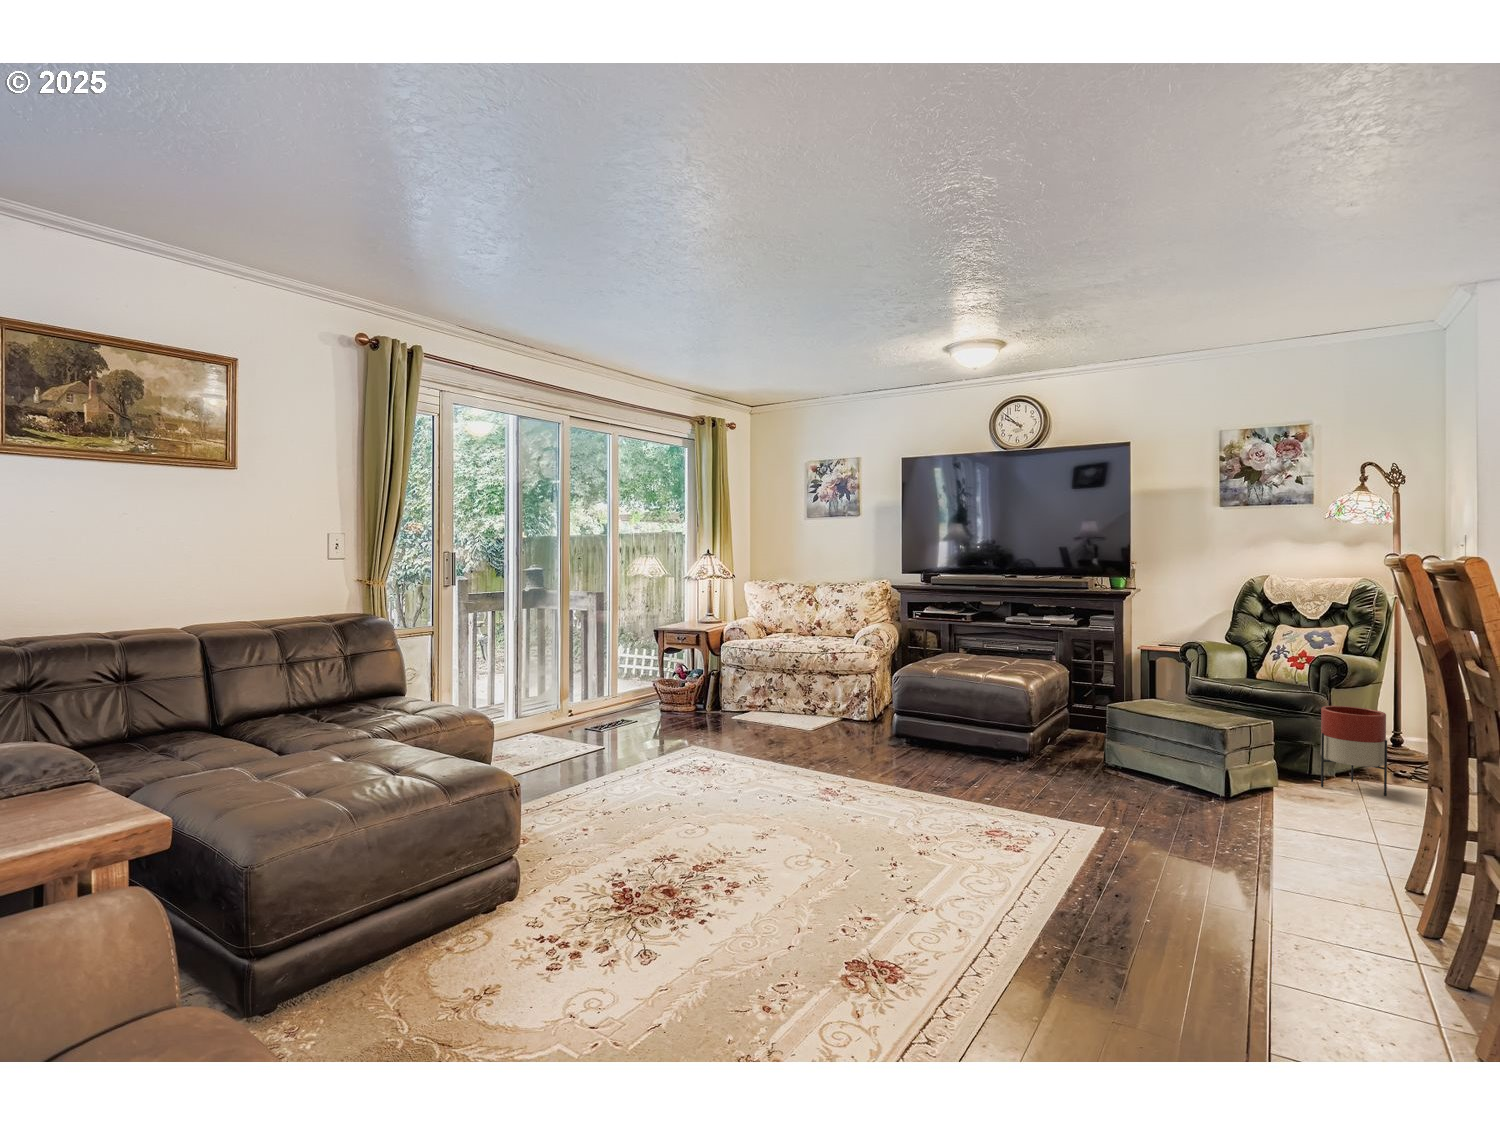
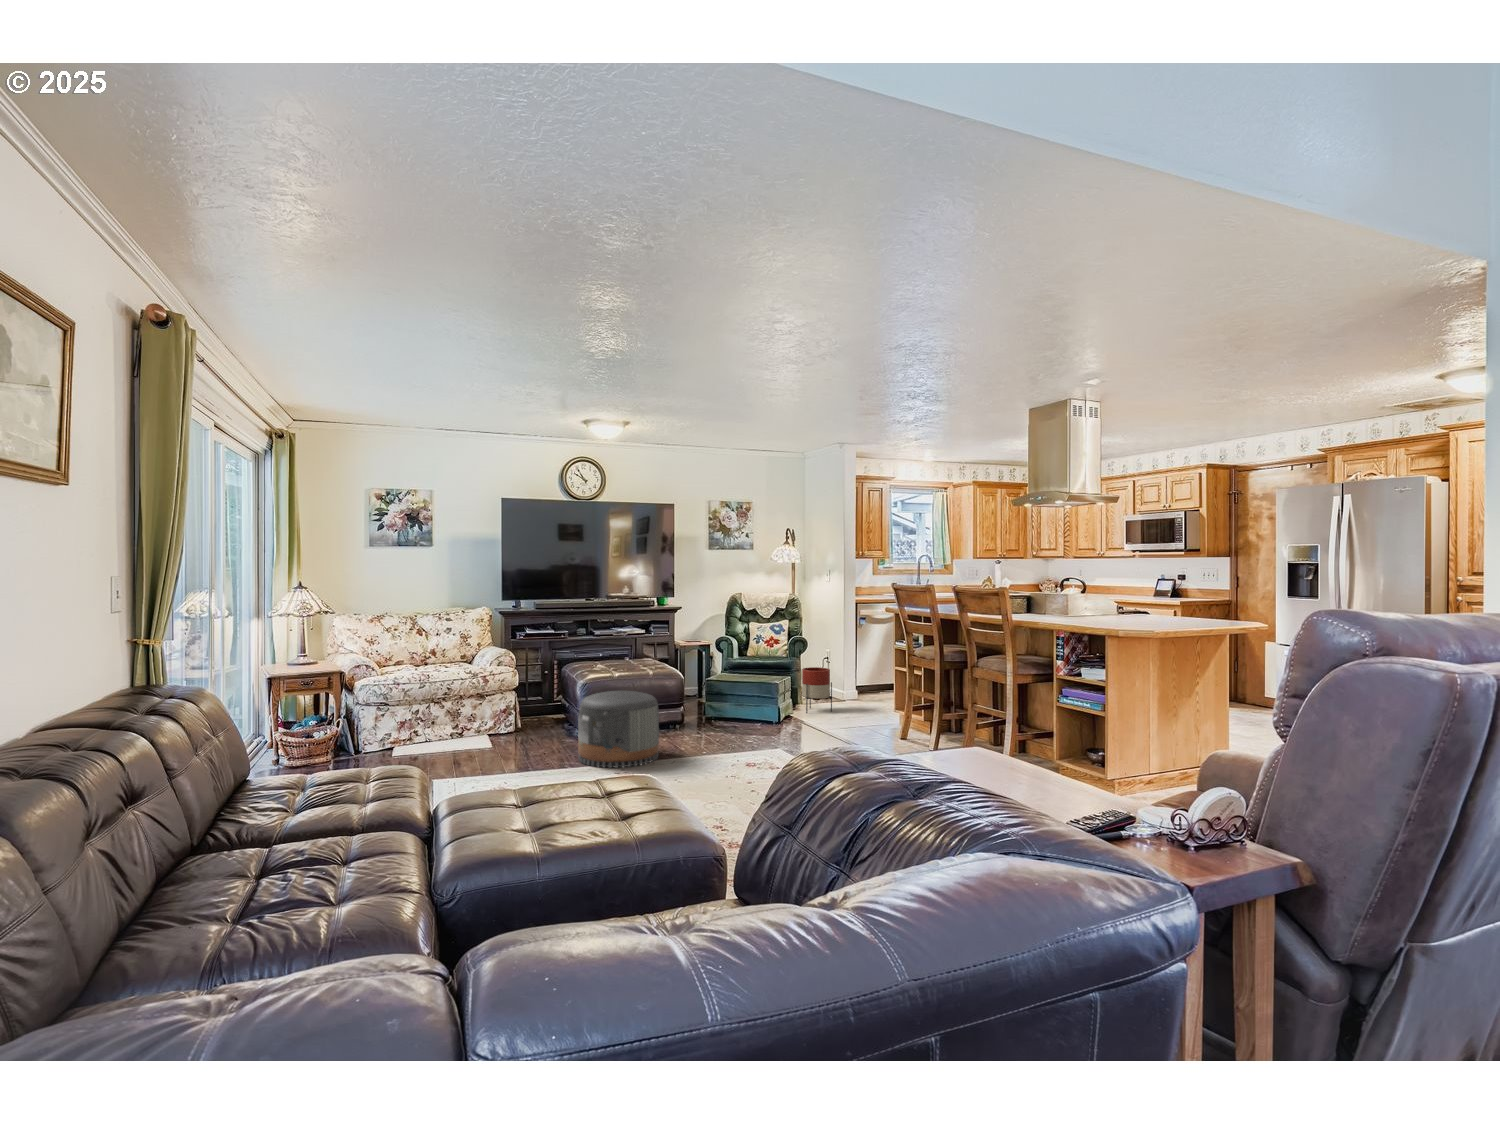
pouf: none [832,683,937,785] -> present [578,691,659,768]

